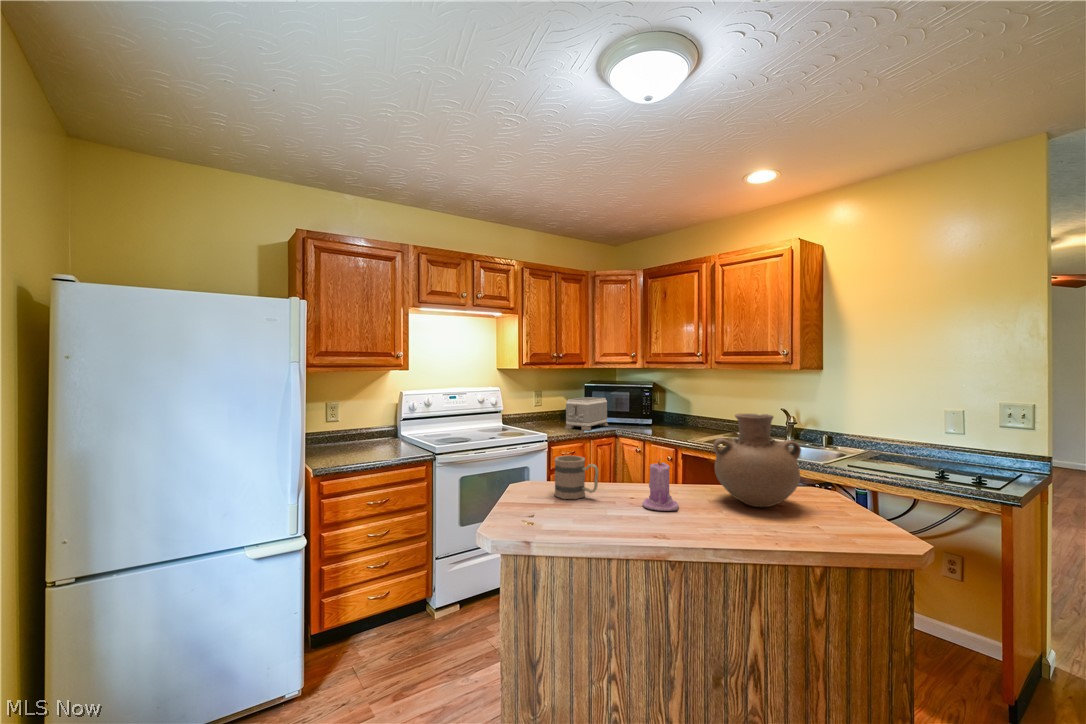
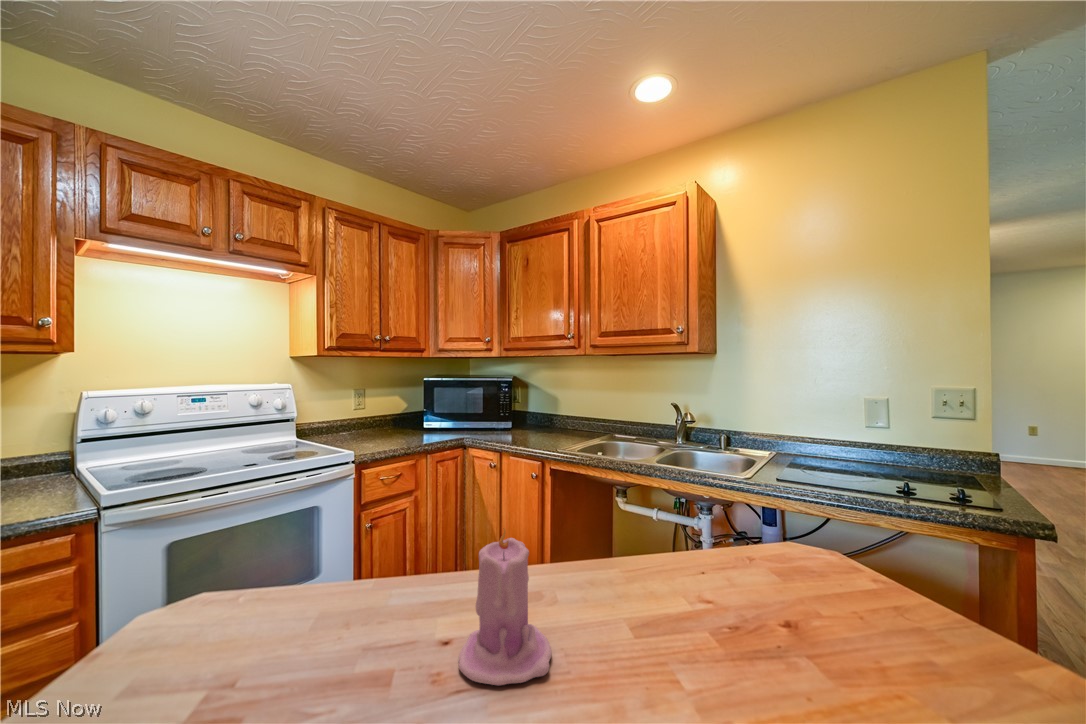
toaster: present [565,397,608,431] -> none [391,396,456,442]
vase: present [713,414,801,507] -> none [623,408,811,622]
mug: present [554,455,598,499] -> none [221,528,346,667]

